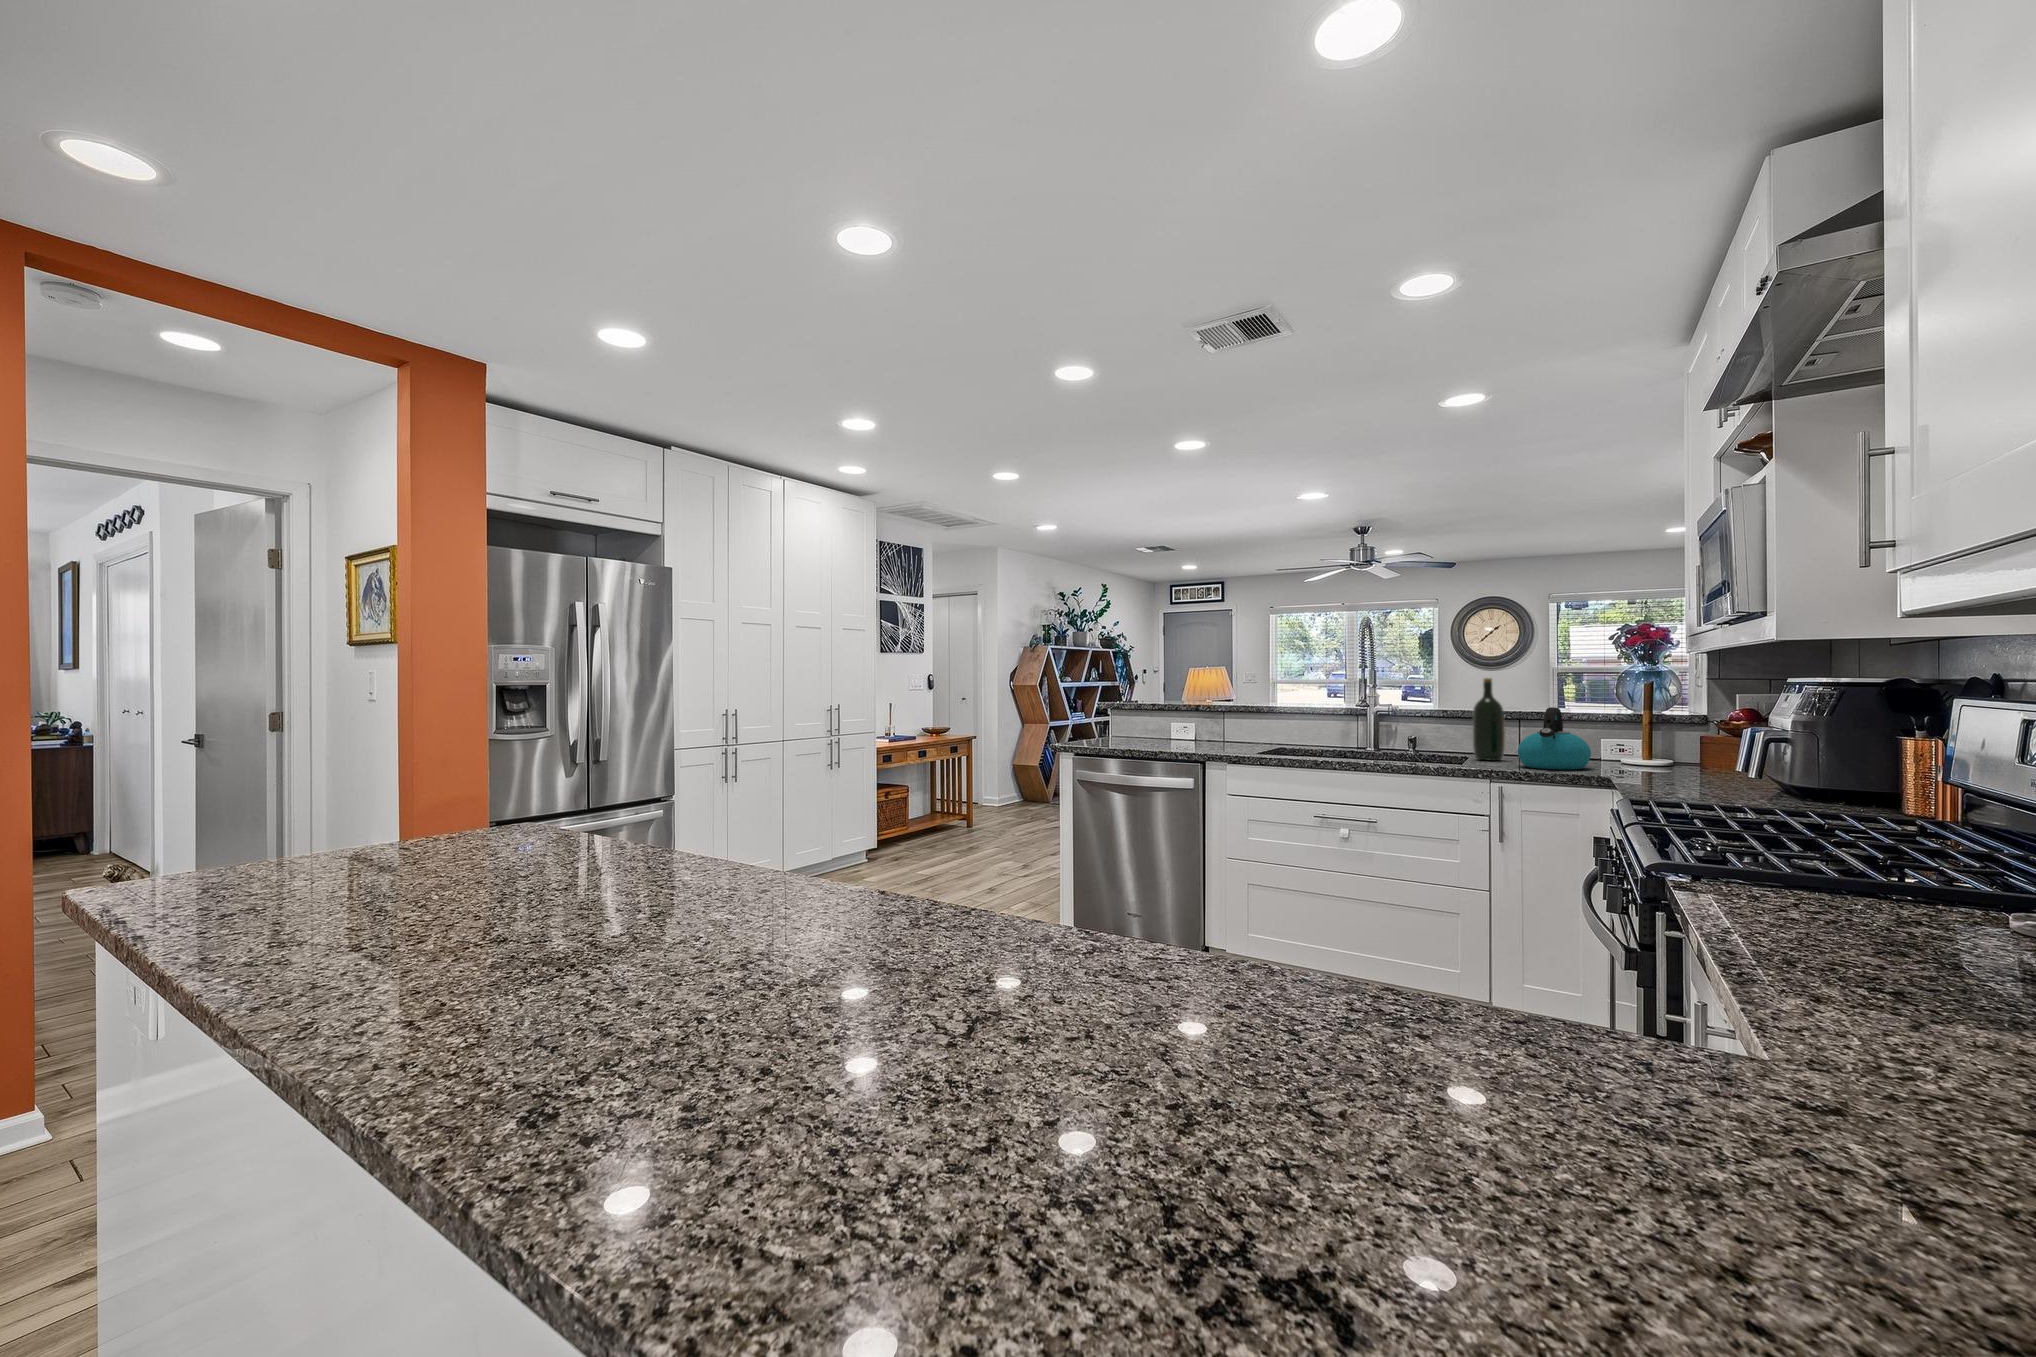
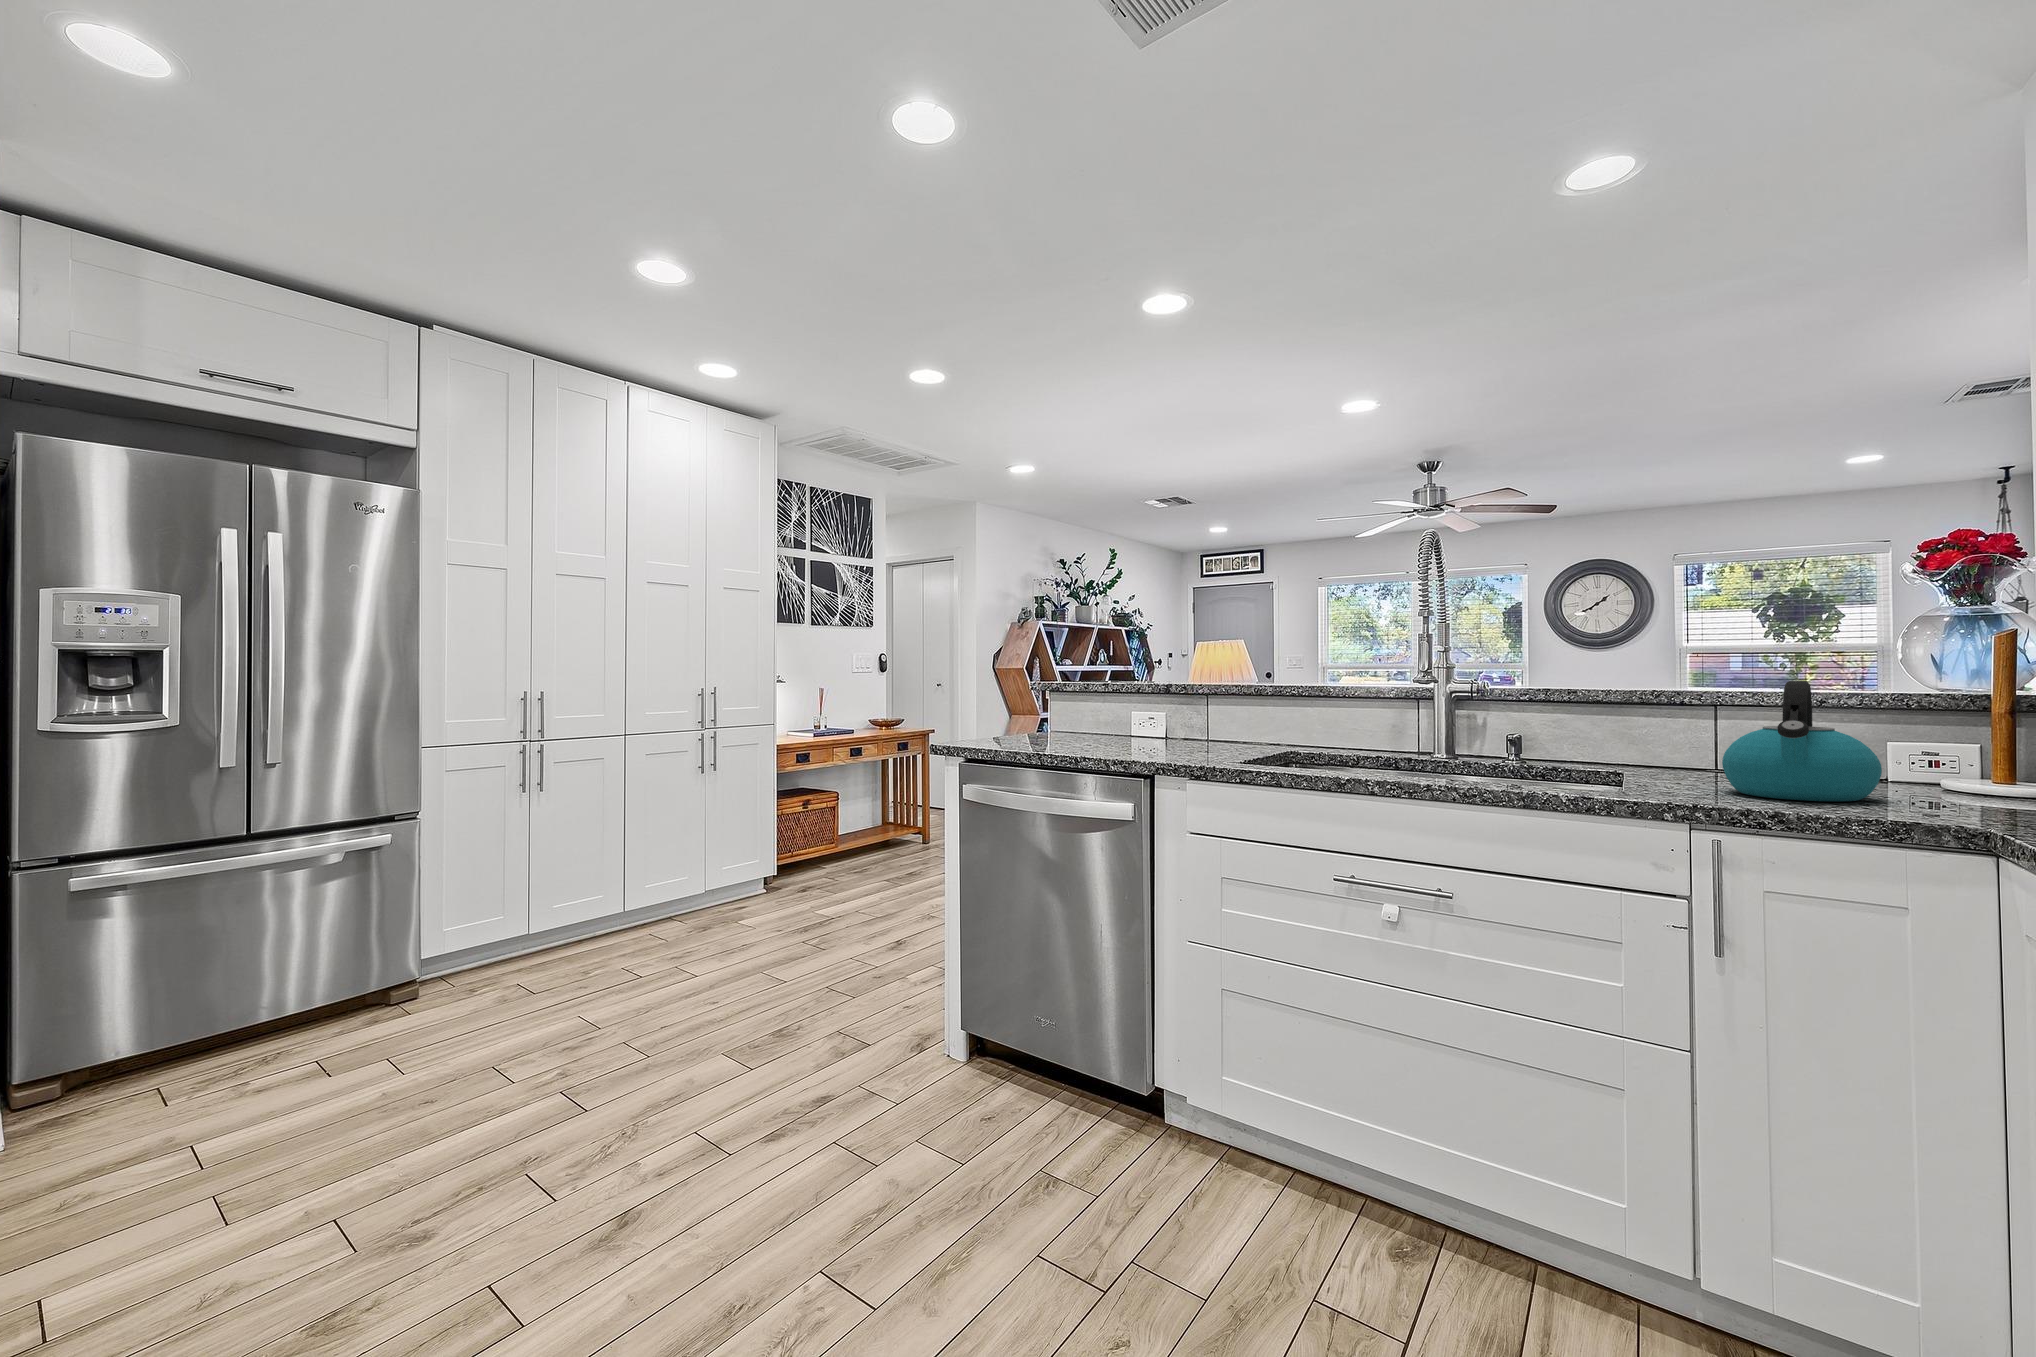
wine bottle: present [1473,678,1505,761] -> none [1624,632,1685,778]

